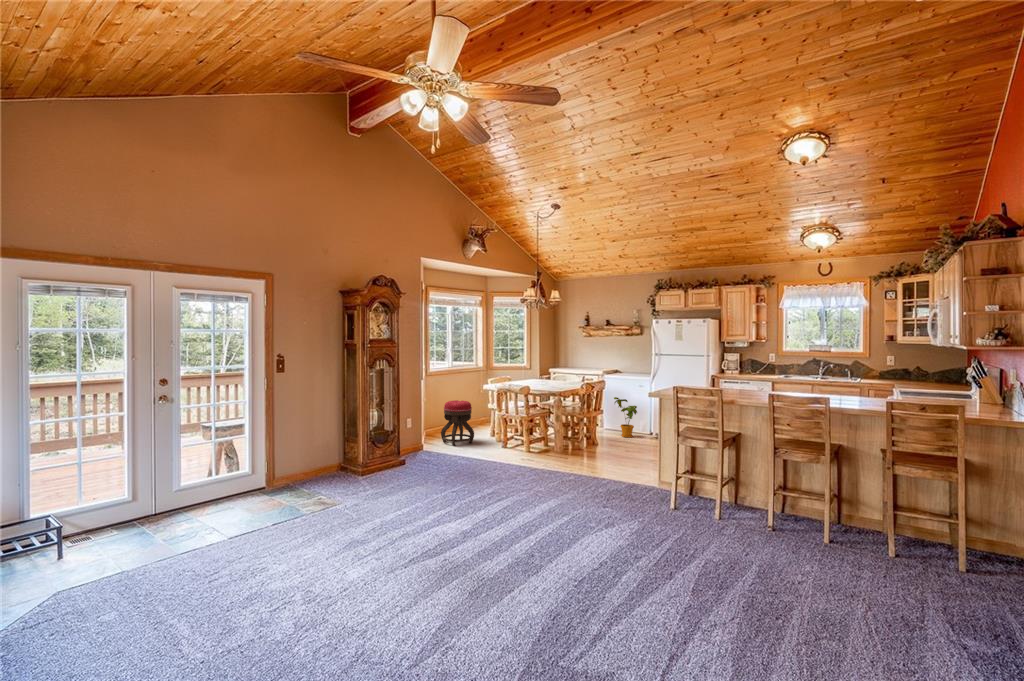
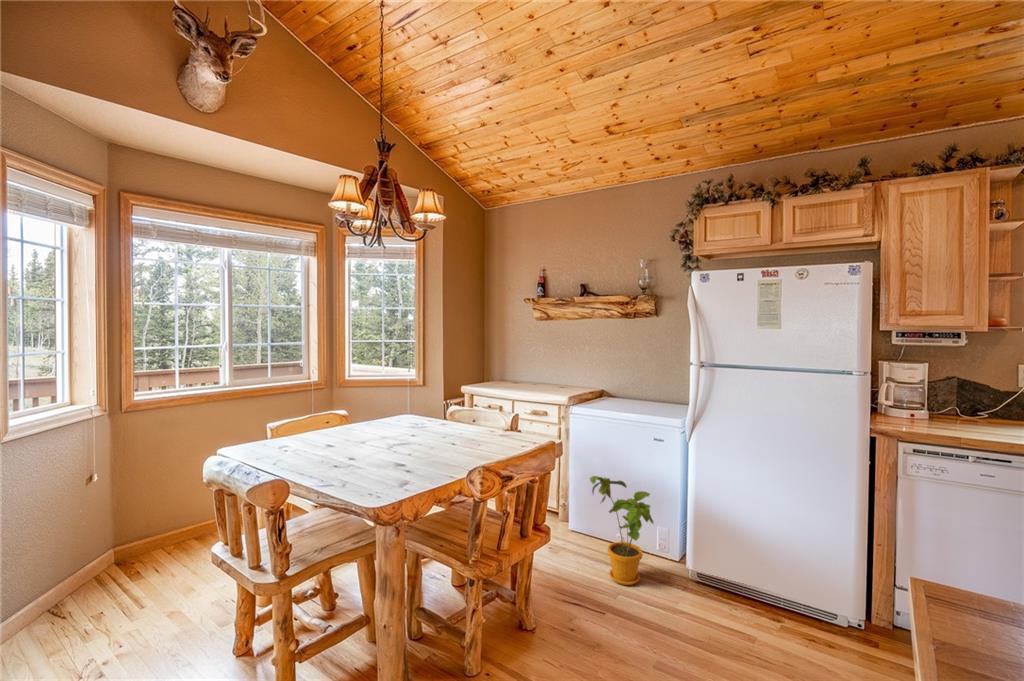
ottoman: present [441,400,474,445] -> none [64,497,174,657]

